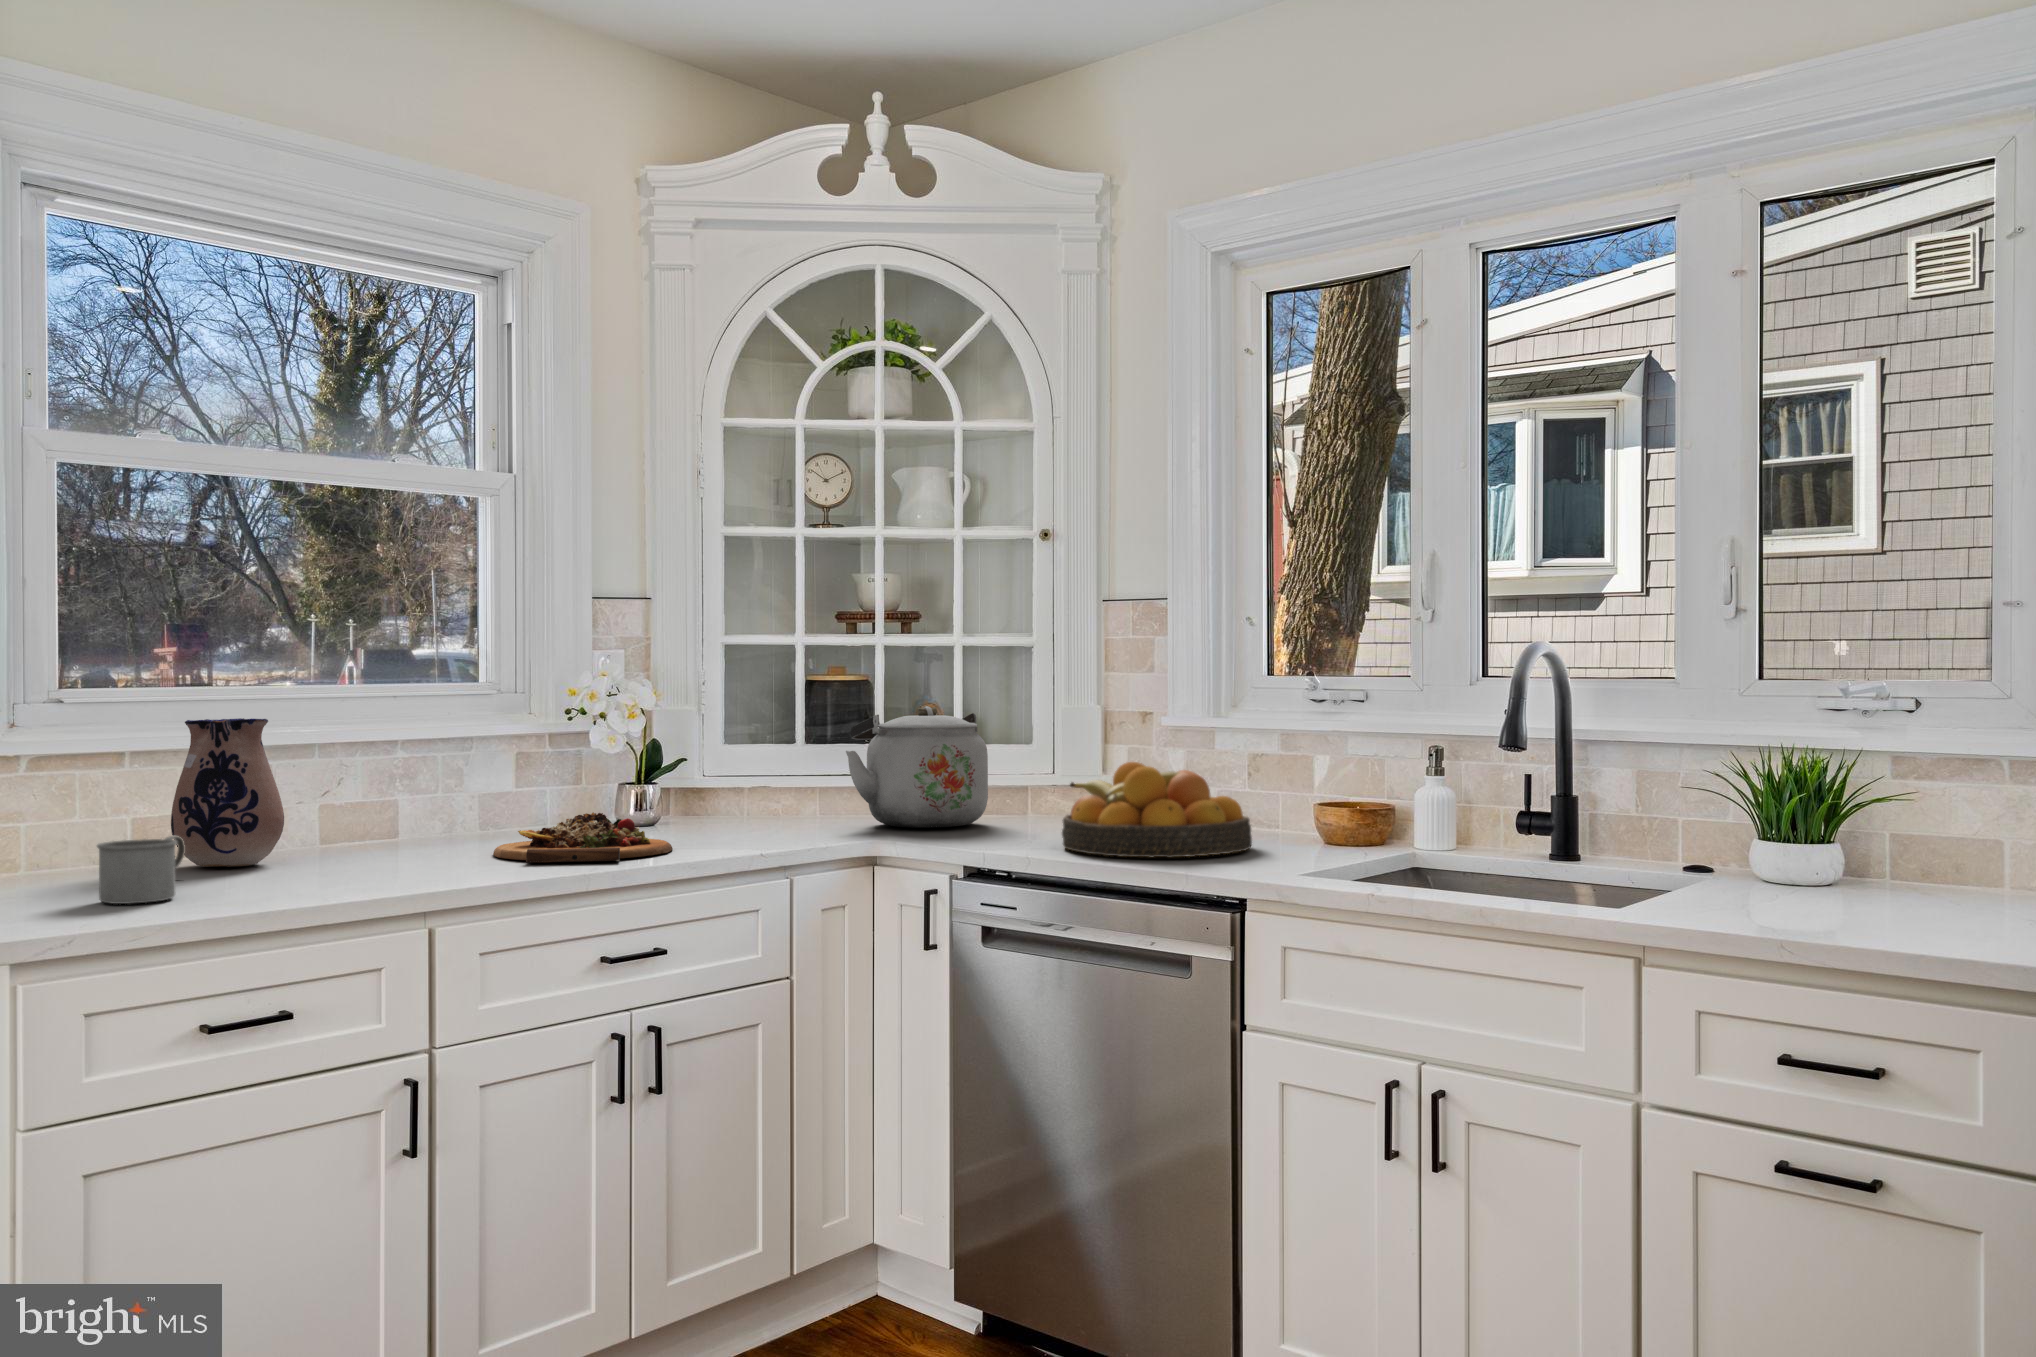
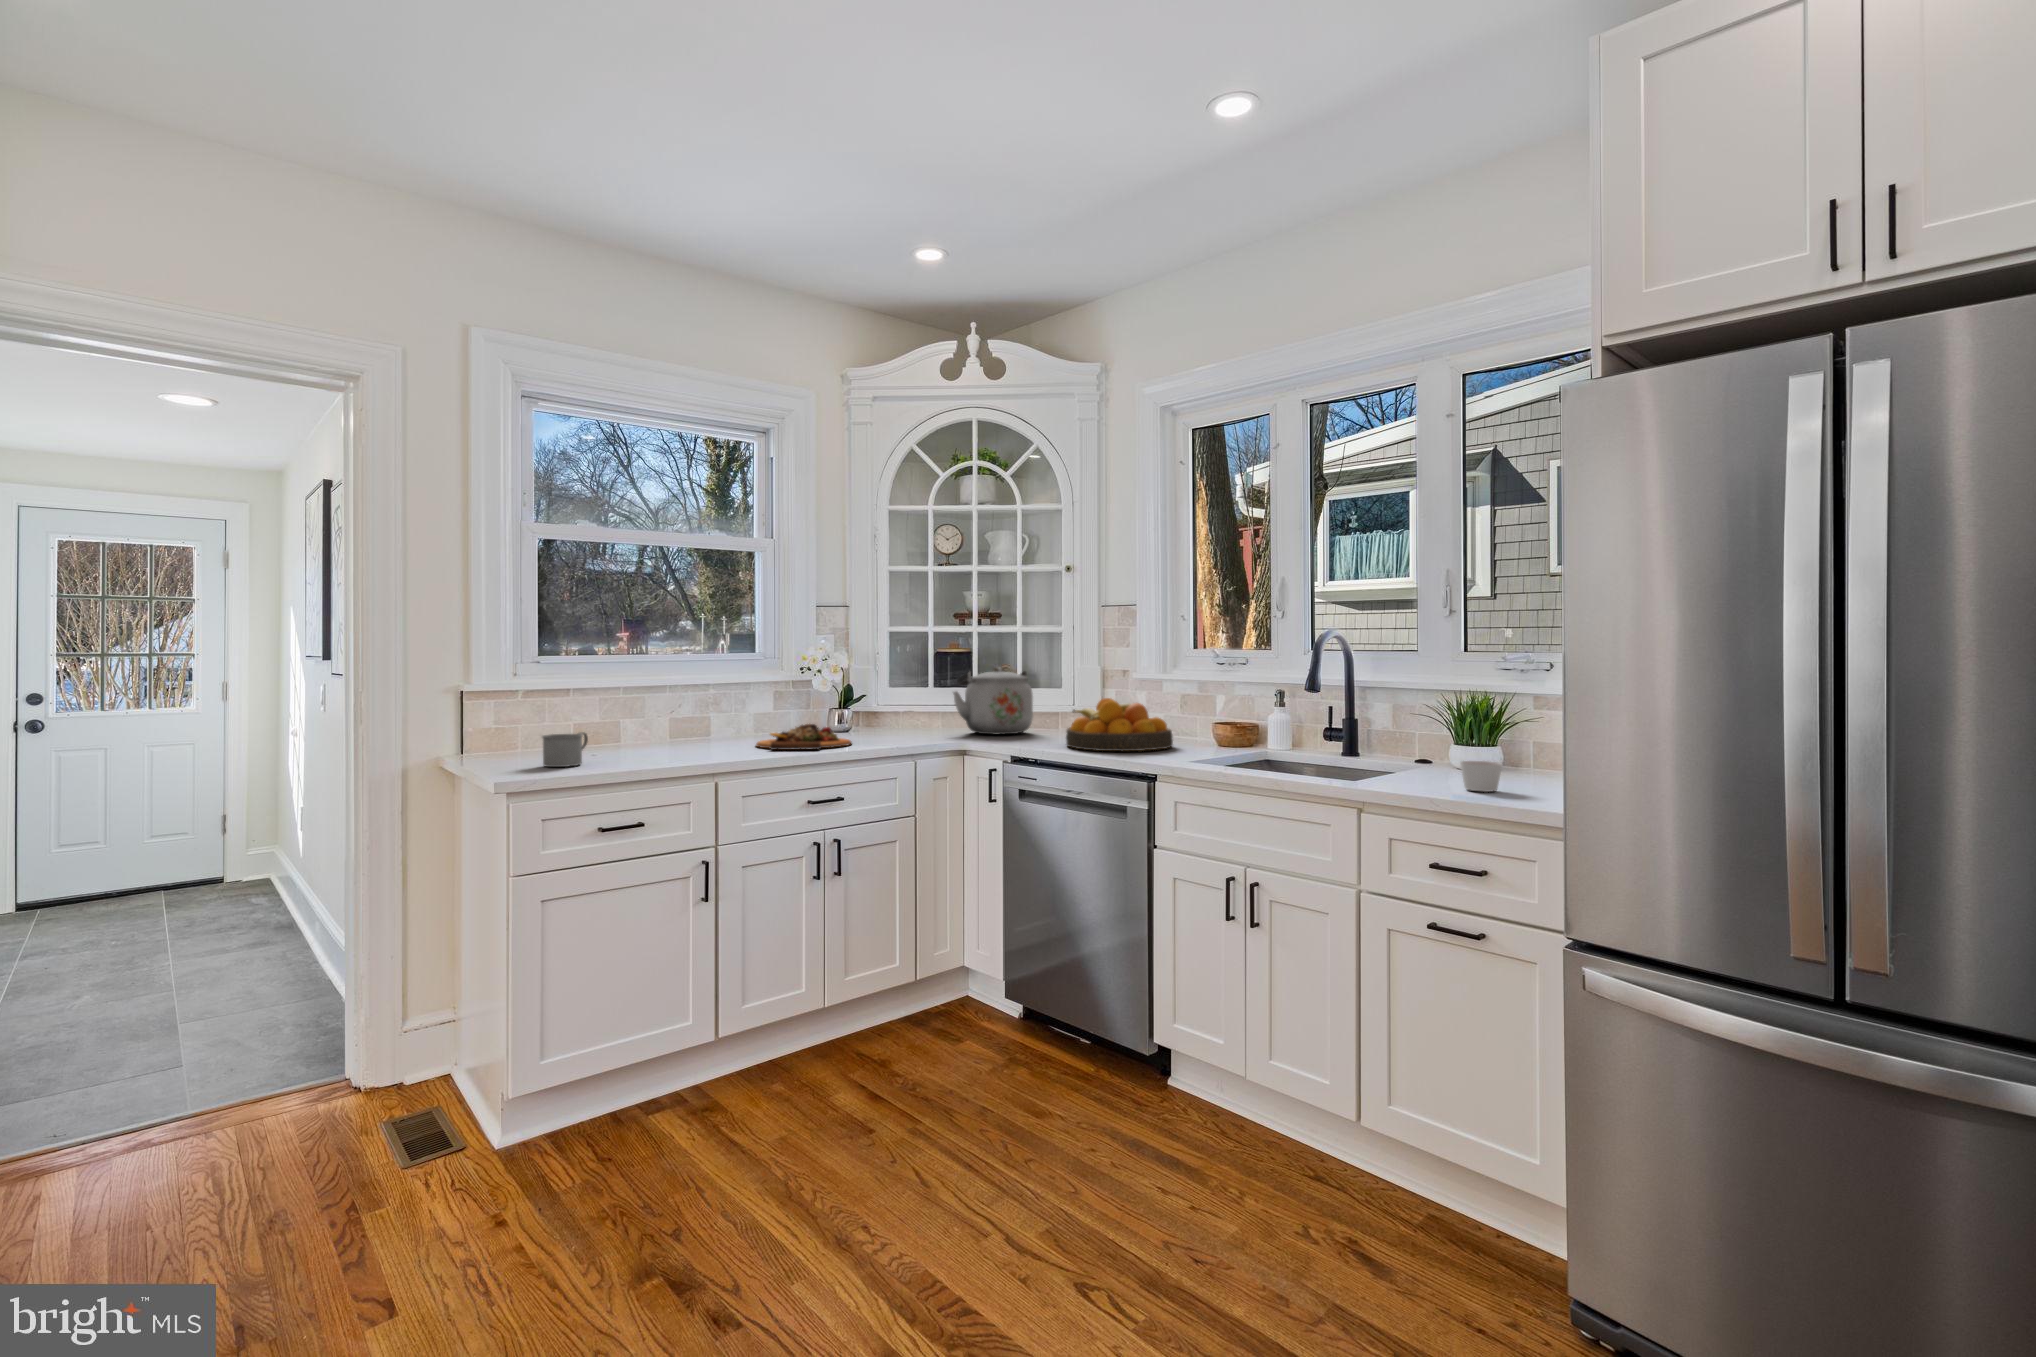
ceramic pitcher: present [171,718,284,867] -> none [586,671,645,750]
candle: none [1795,871,1870,925] -> present [1460,761,1502,792]

